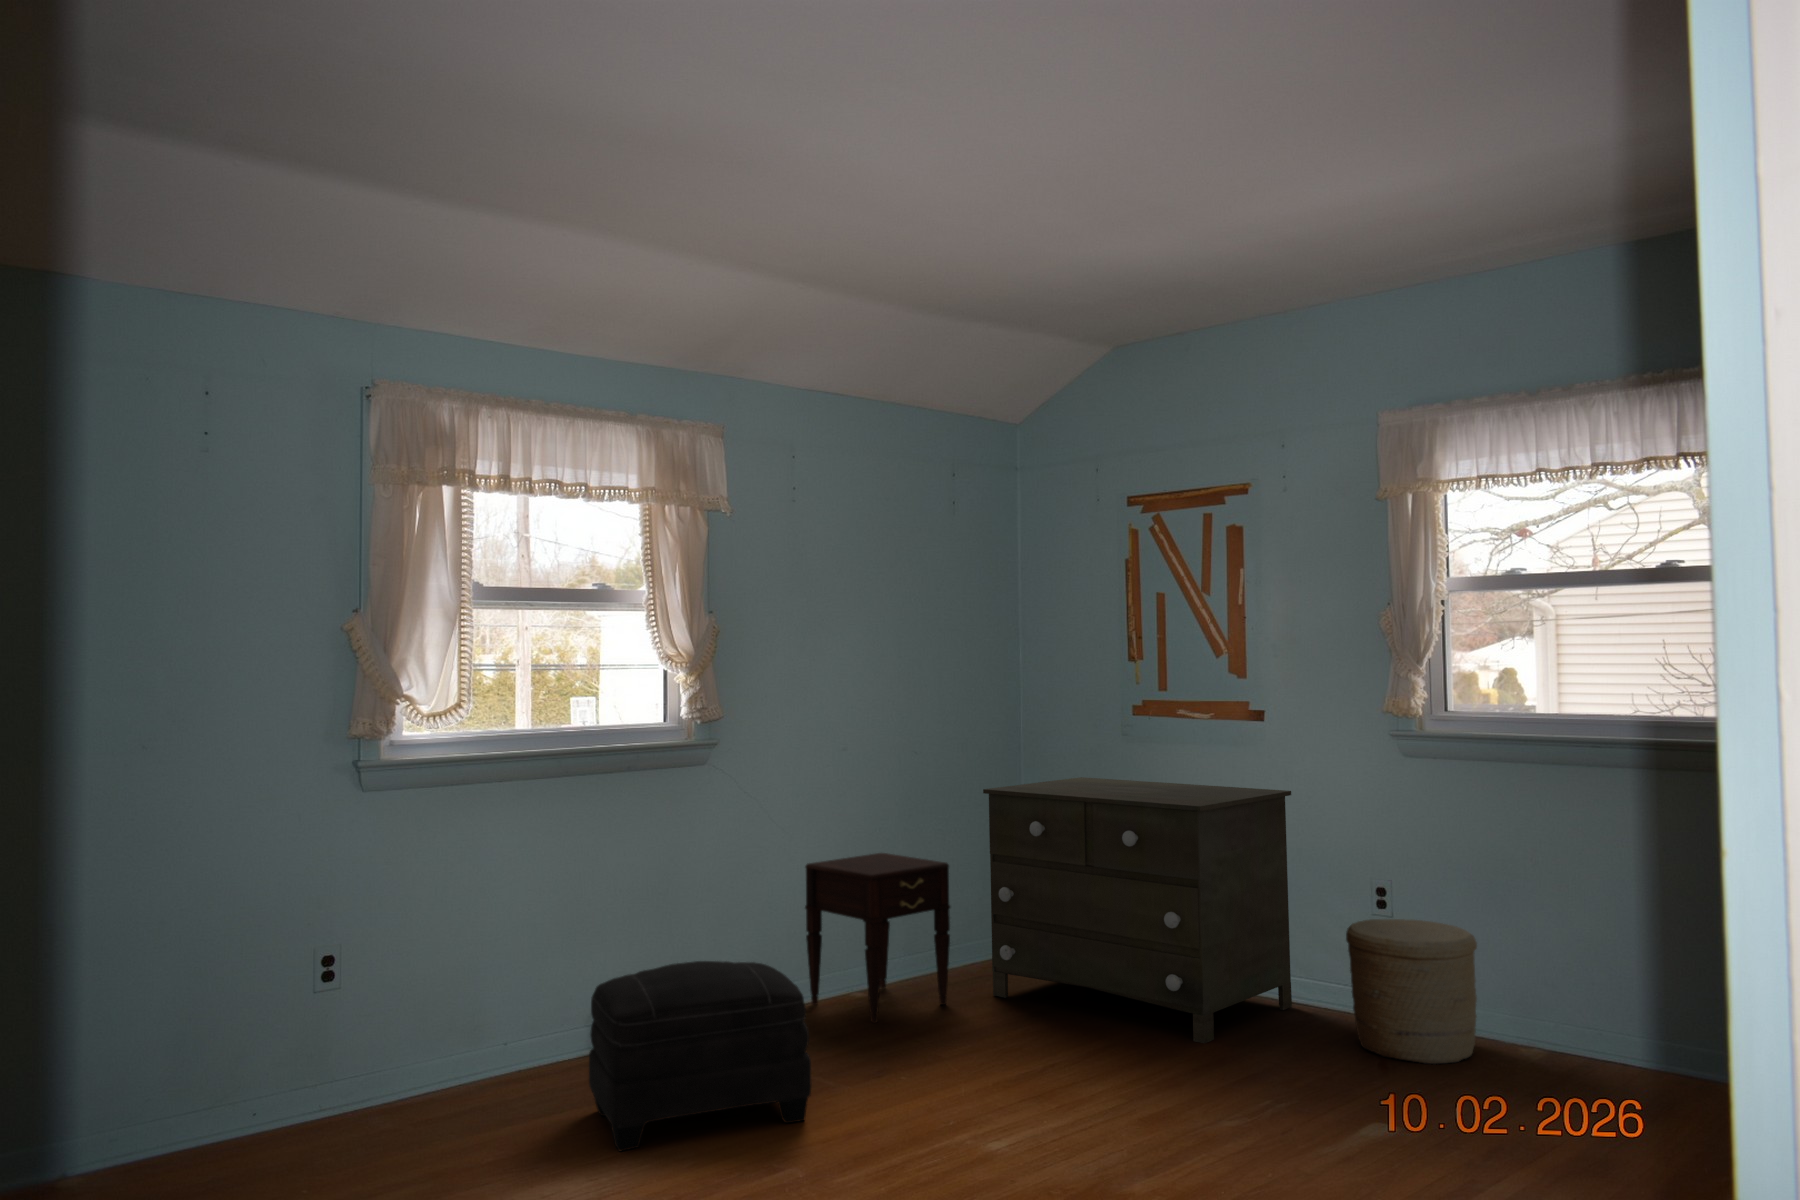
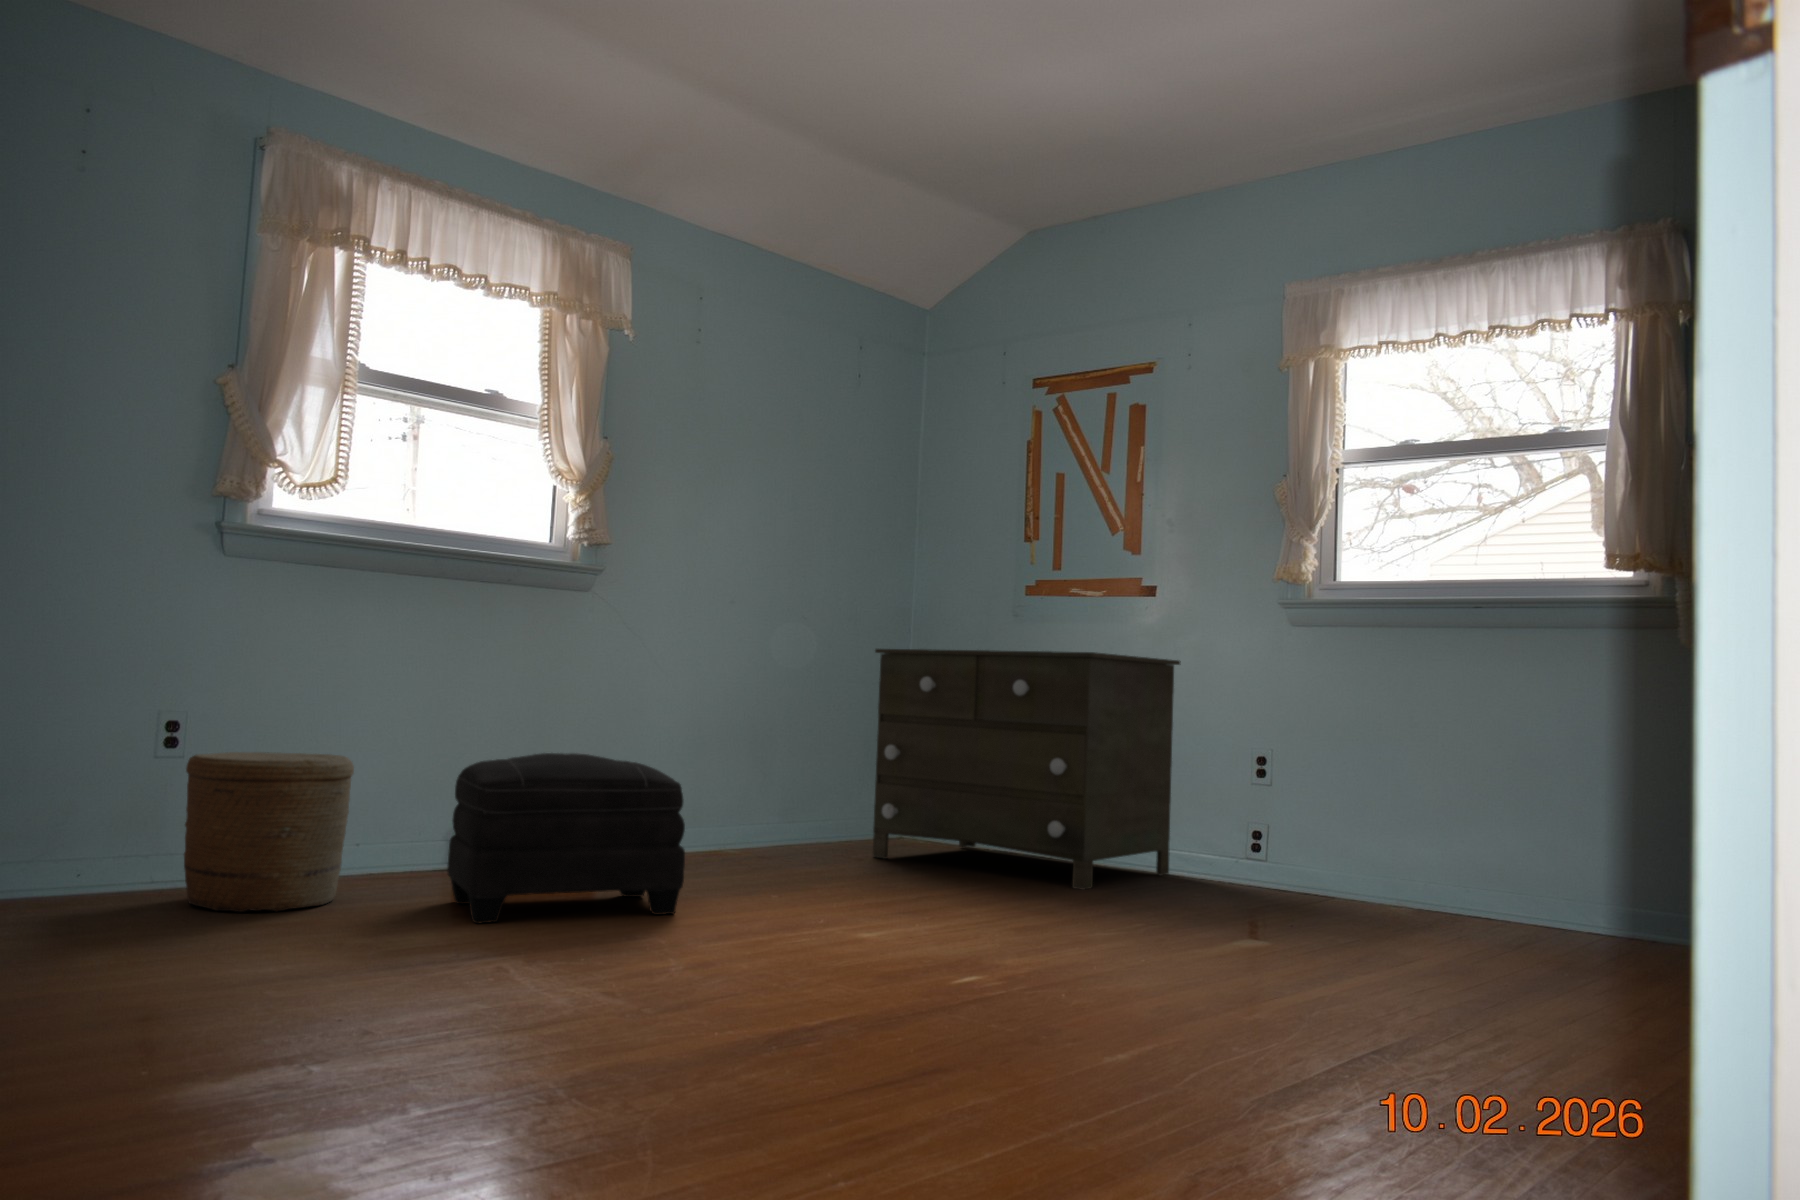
nightstand: present [805,853,950,1023] -> none [685,710,837,867]
woven basket: present [1346,919,1477,1064] -> present [184,752,354,912]

